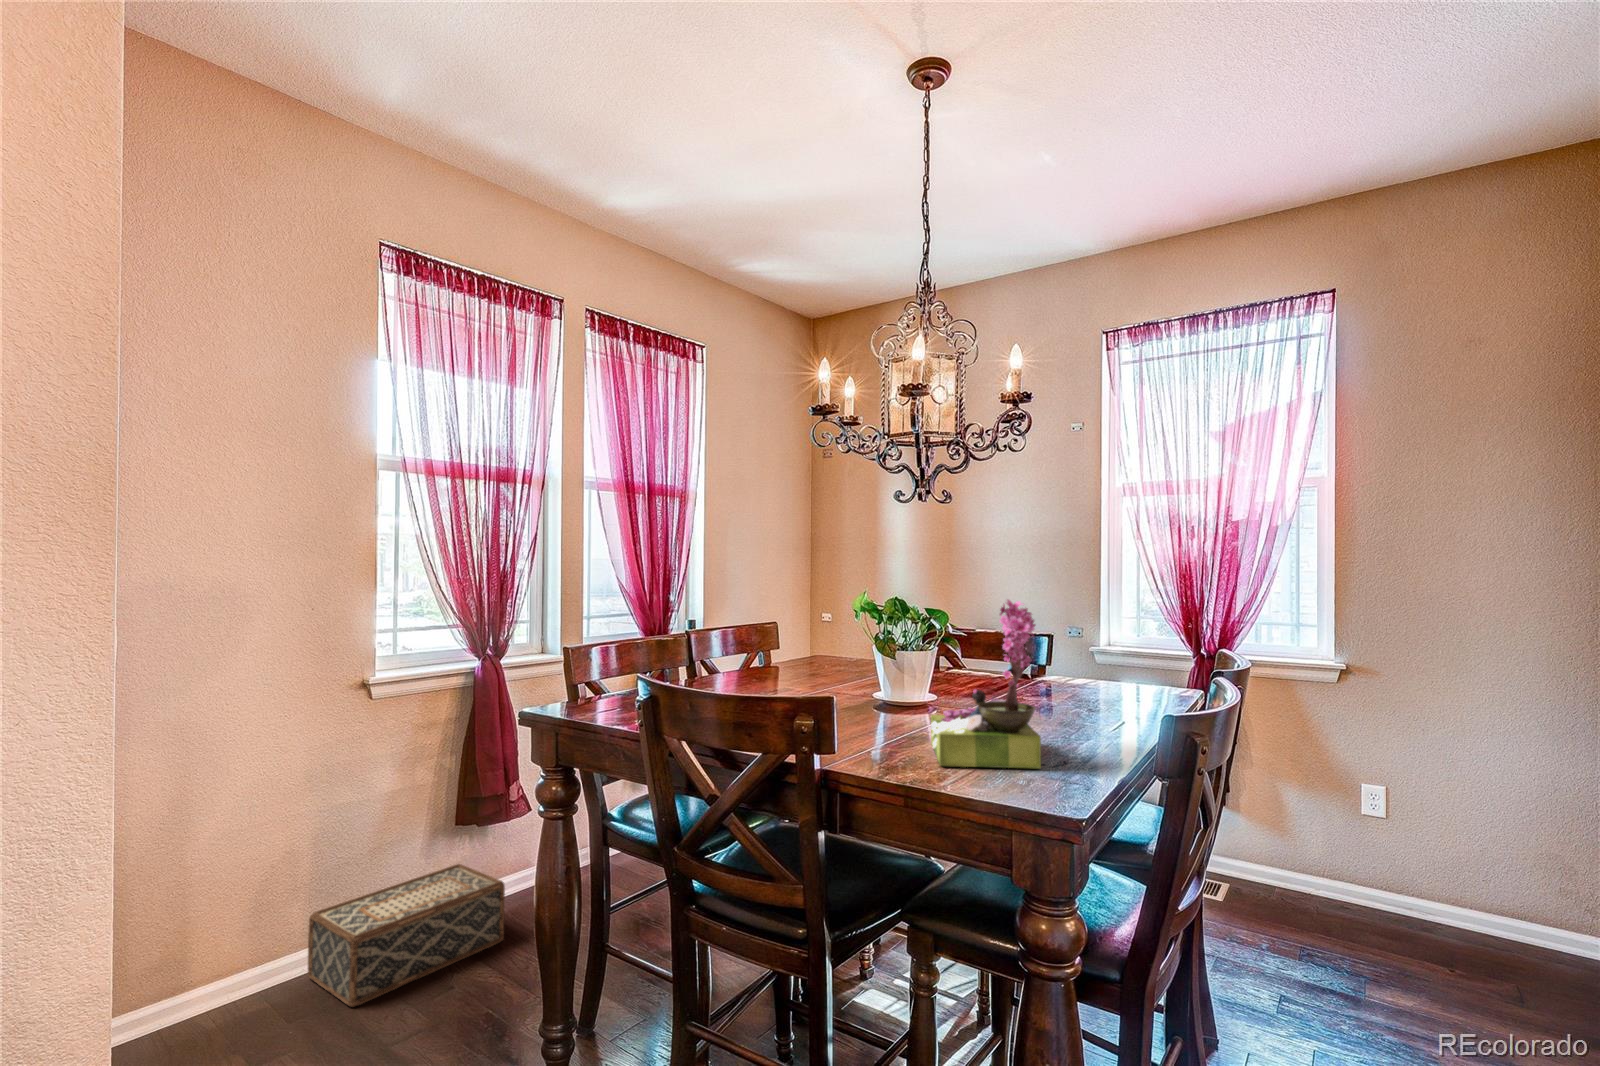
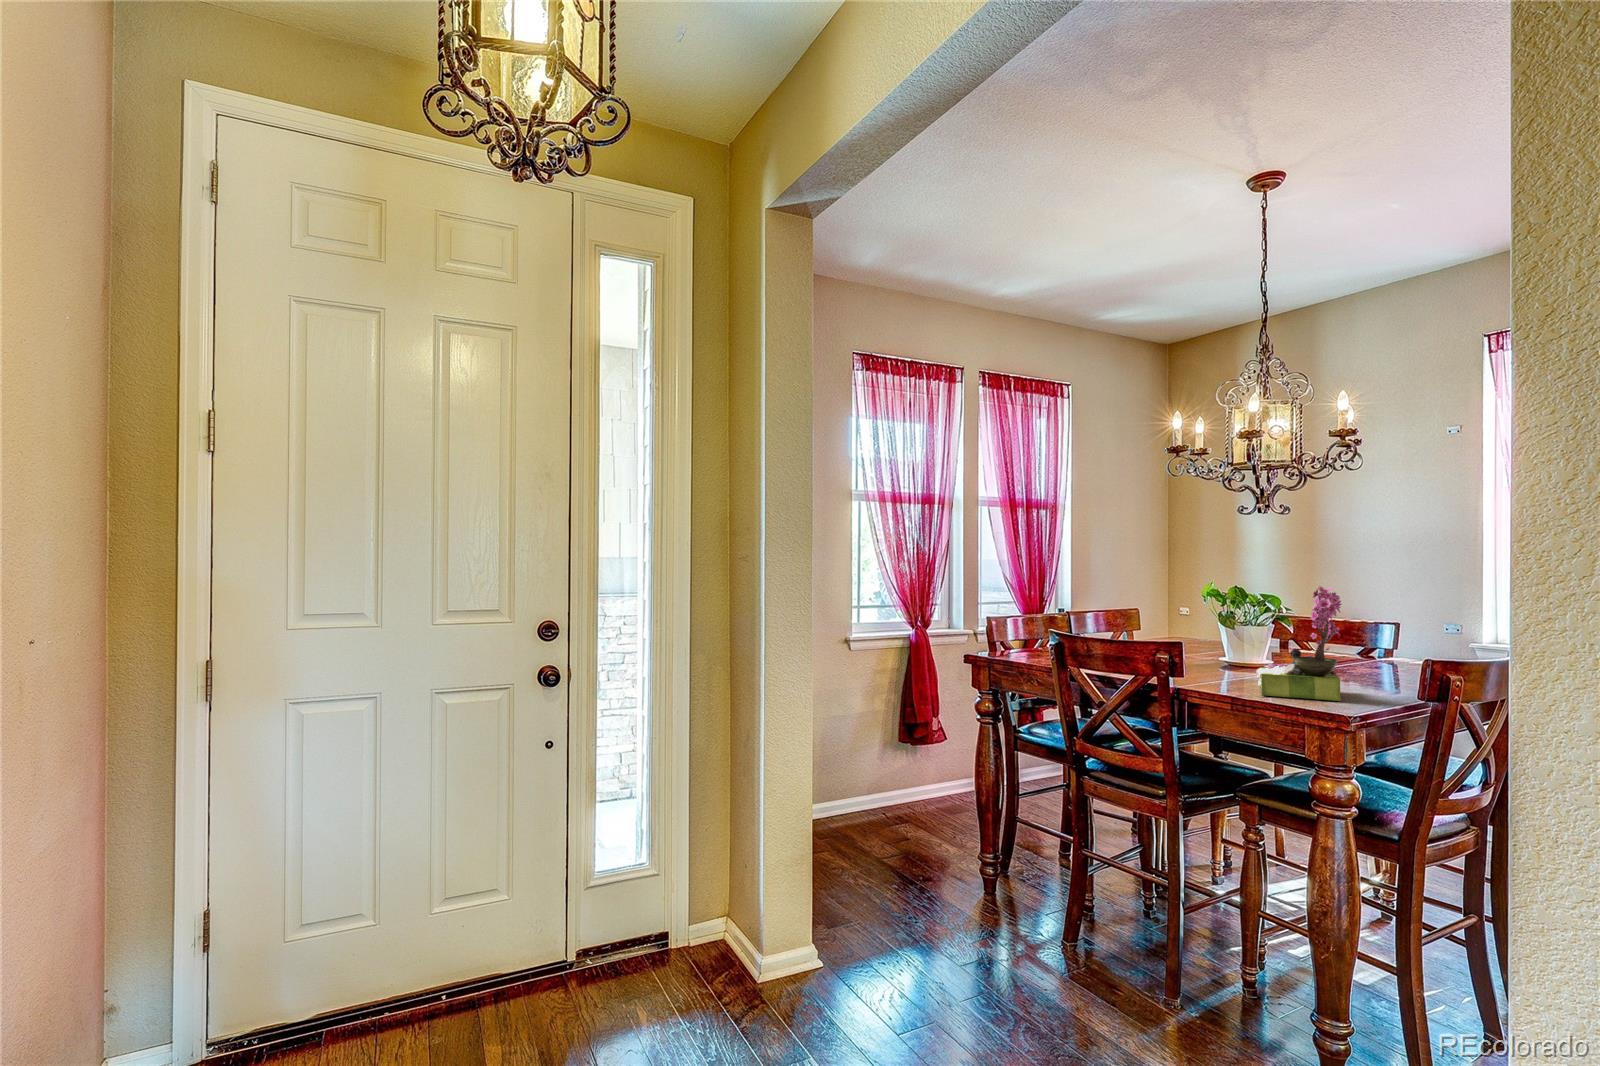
woven basket: present [308,864,505,1007] -> none [823,770,938,838]

